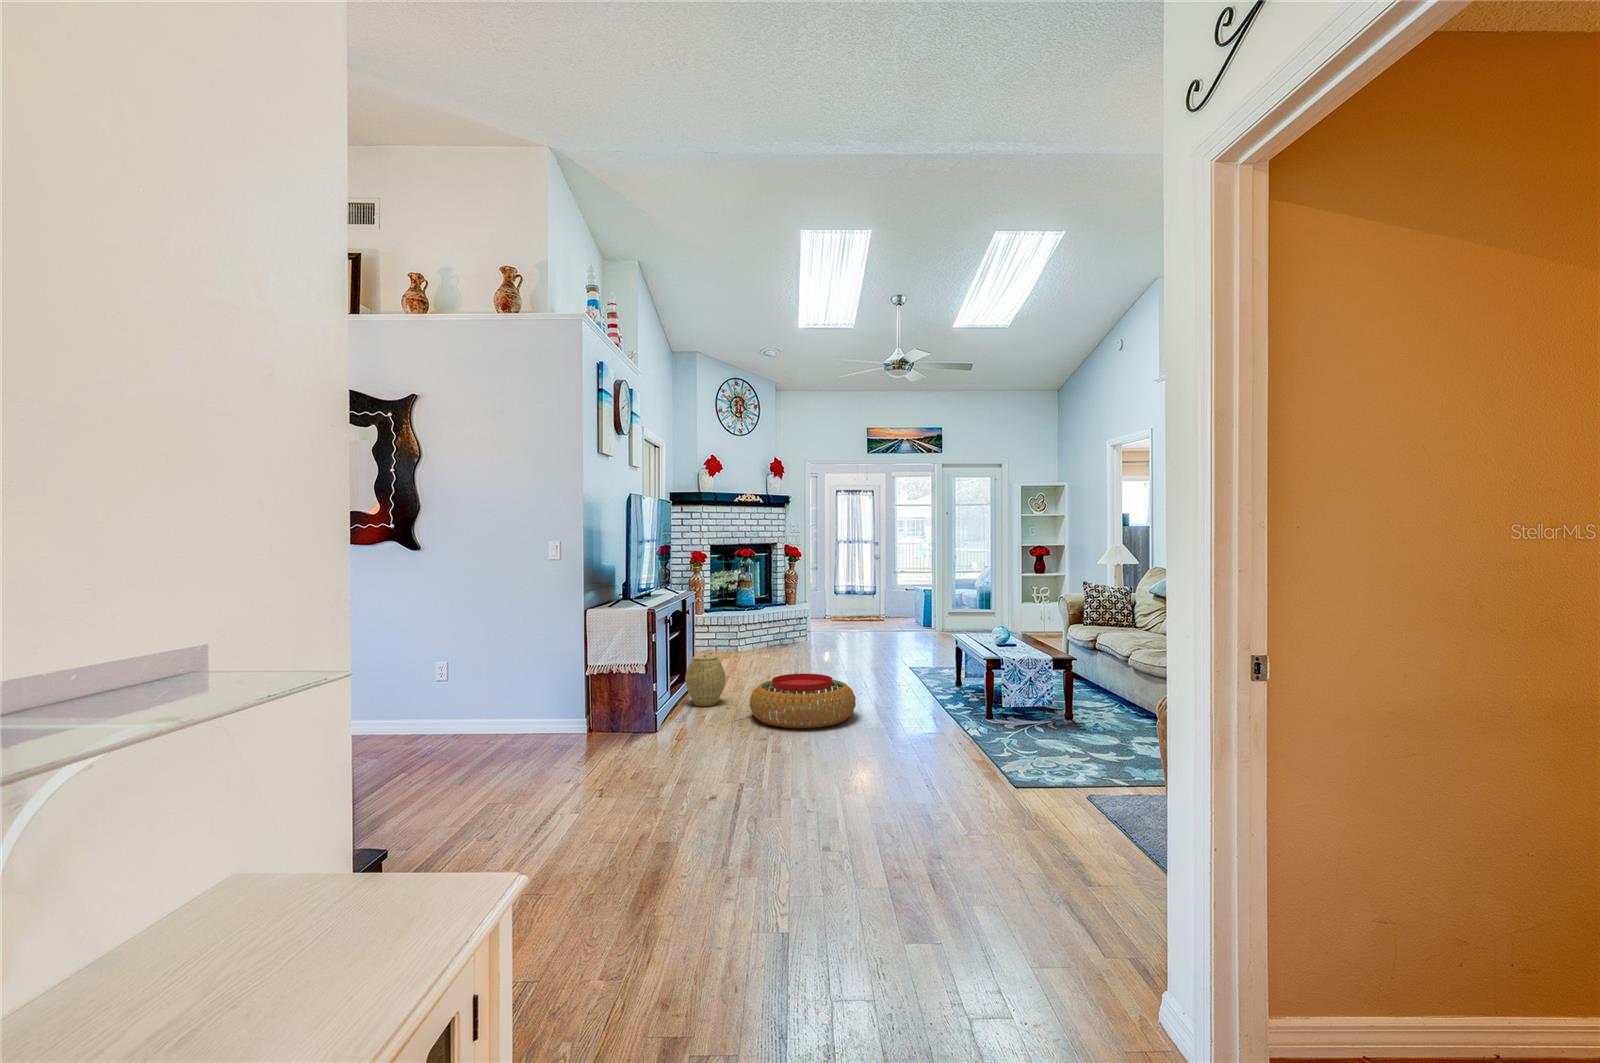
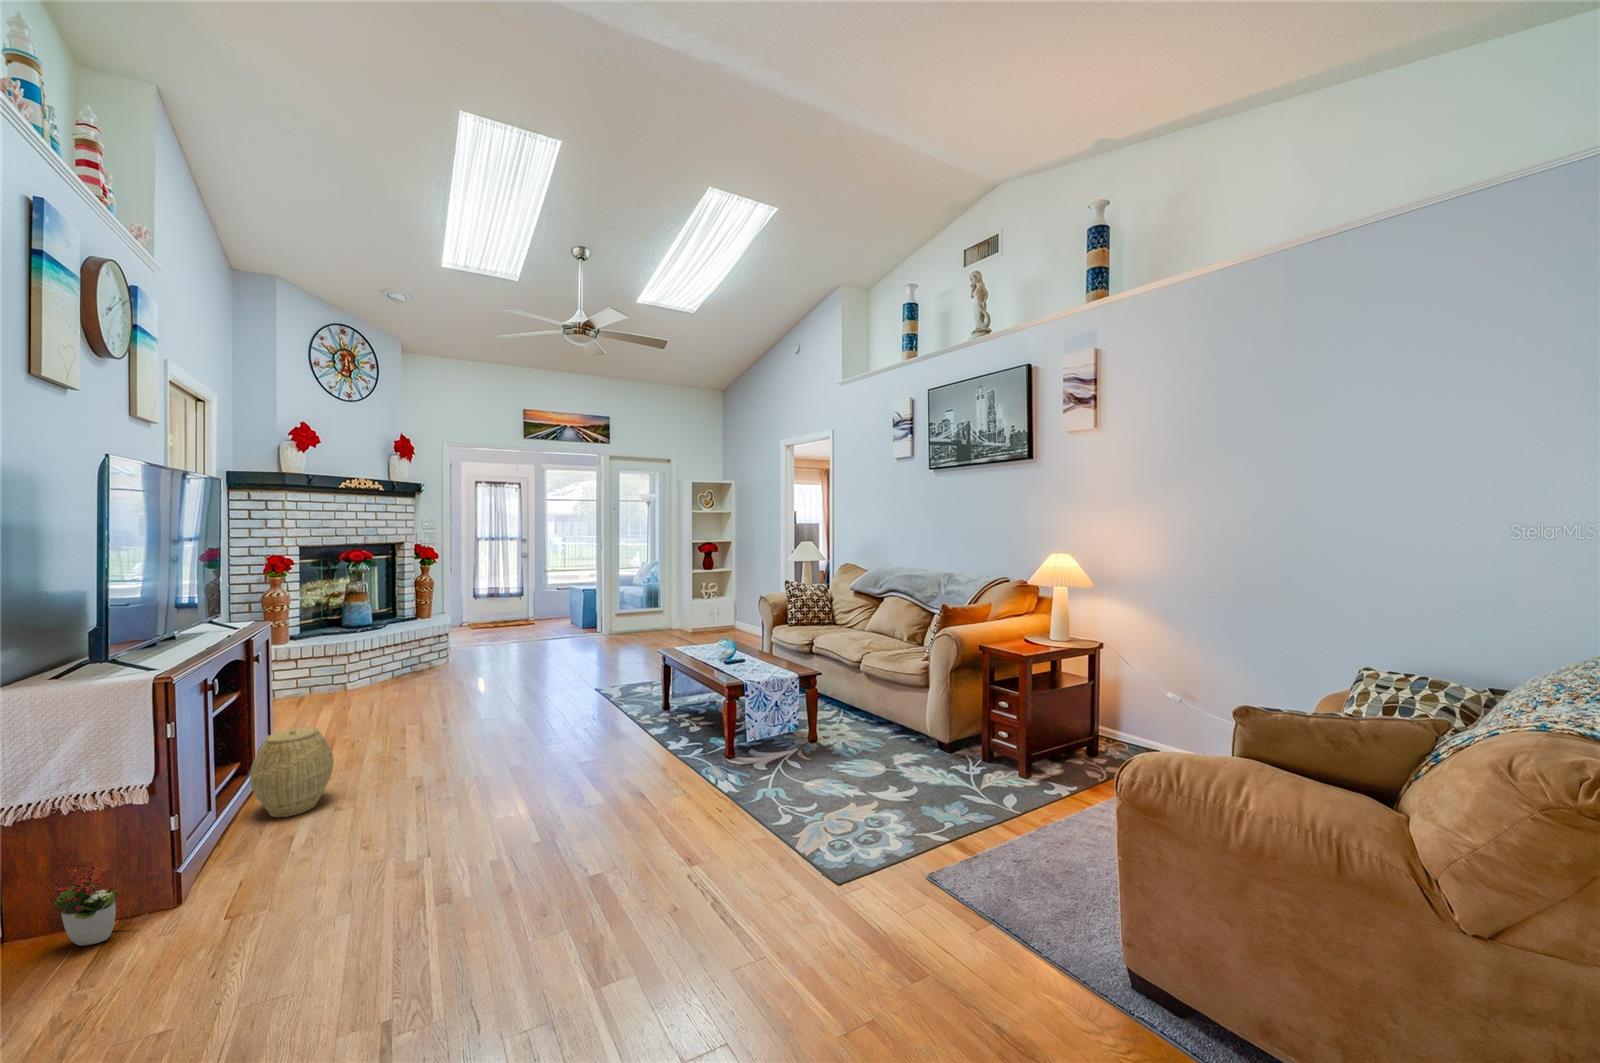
pouf: present [750,674,856,728] -> none [384,734,562,837]
decorative plant: none [614,694,636,735] -> present [54,859,118,946]

